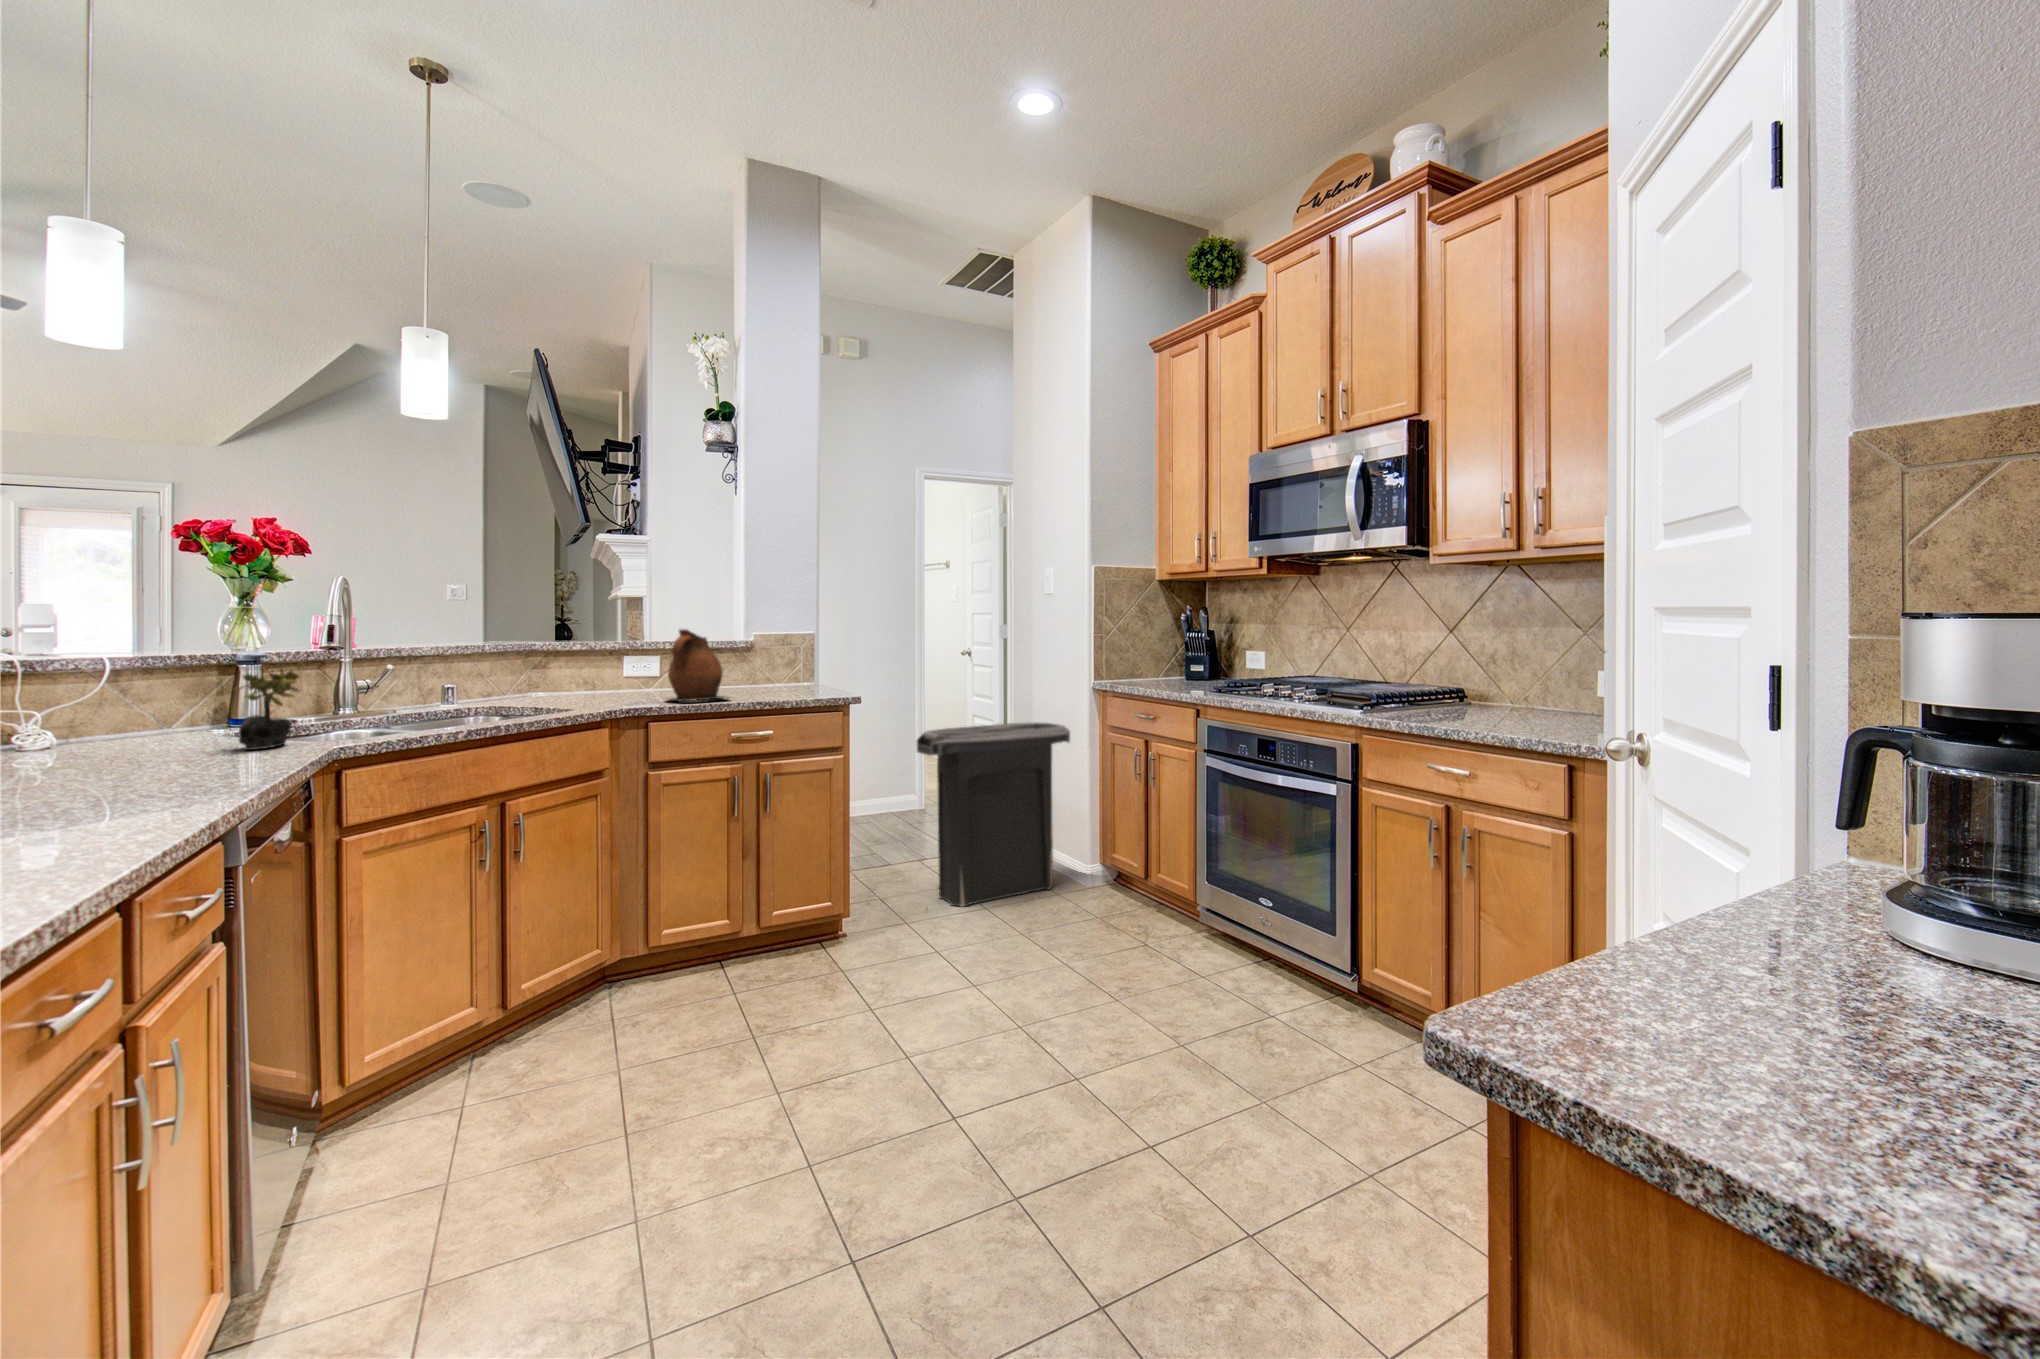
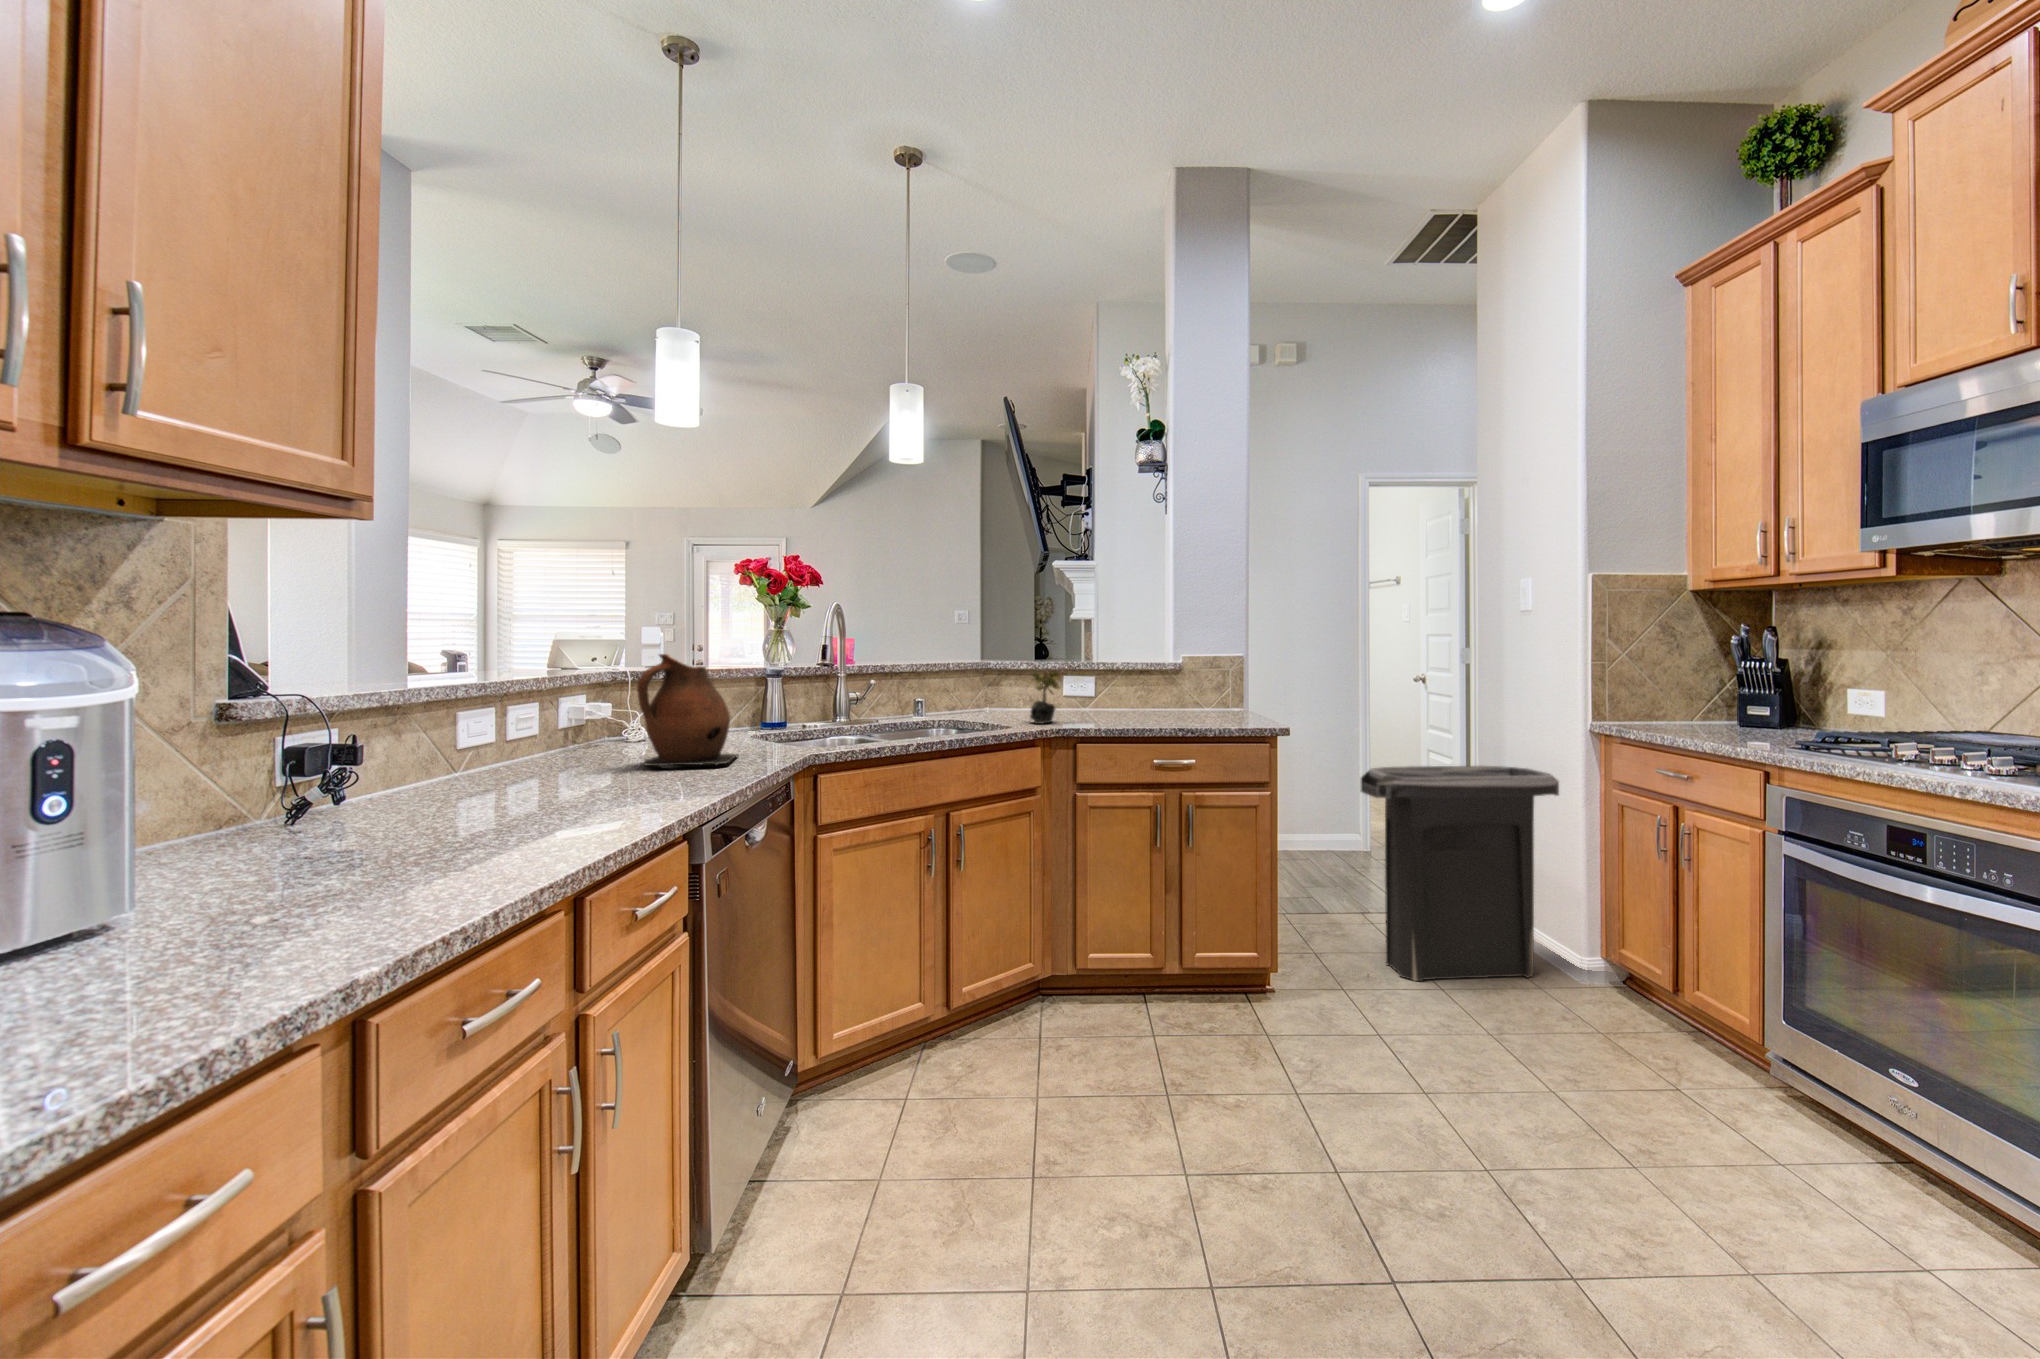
ceramic pitcher: present [668,629,728,701] -> present [637,654,738,766]
succulent plant: present [235,669,300,750] -> present [1030,671,1059,724]

